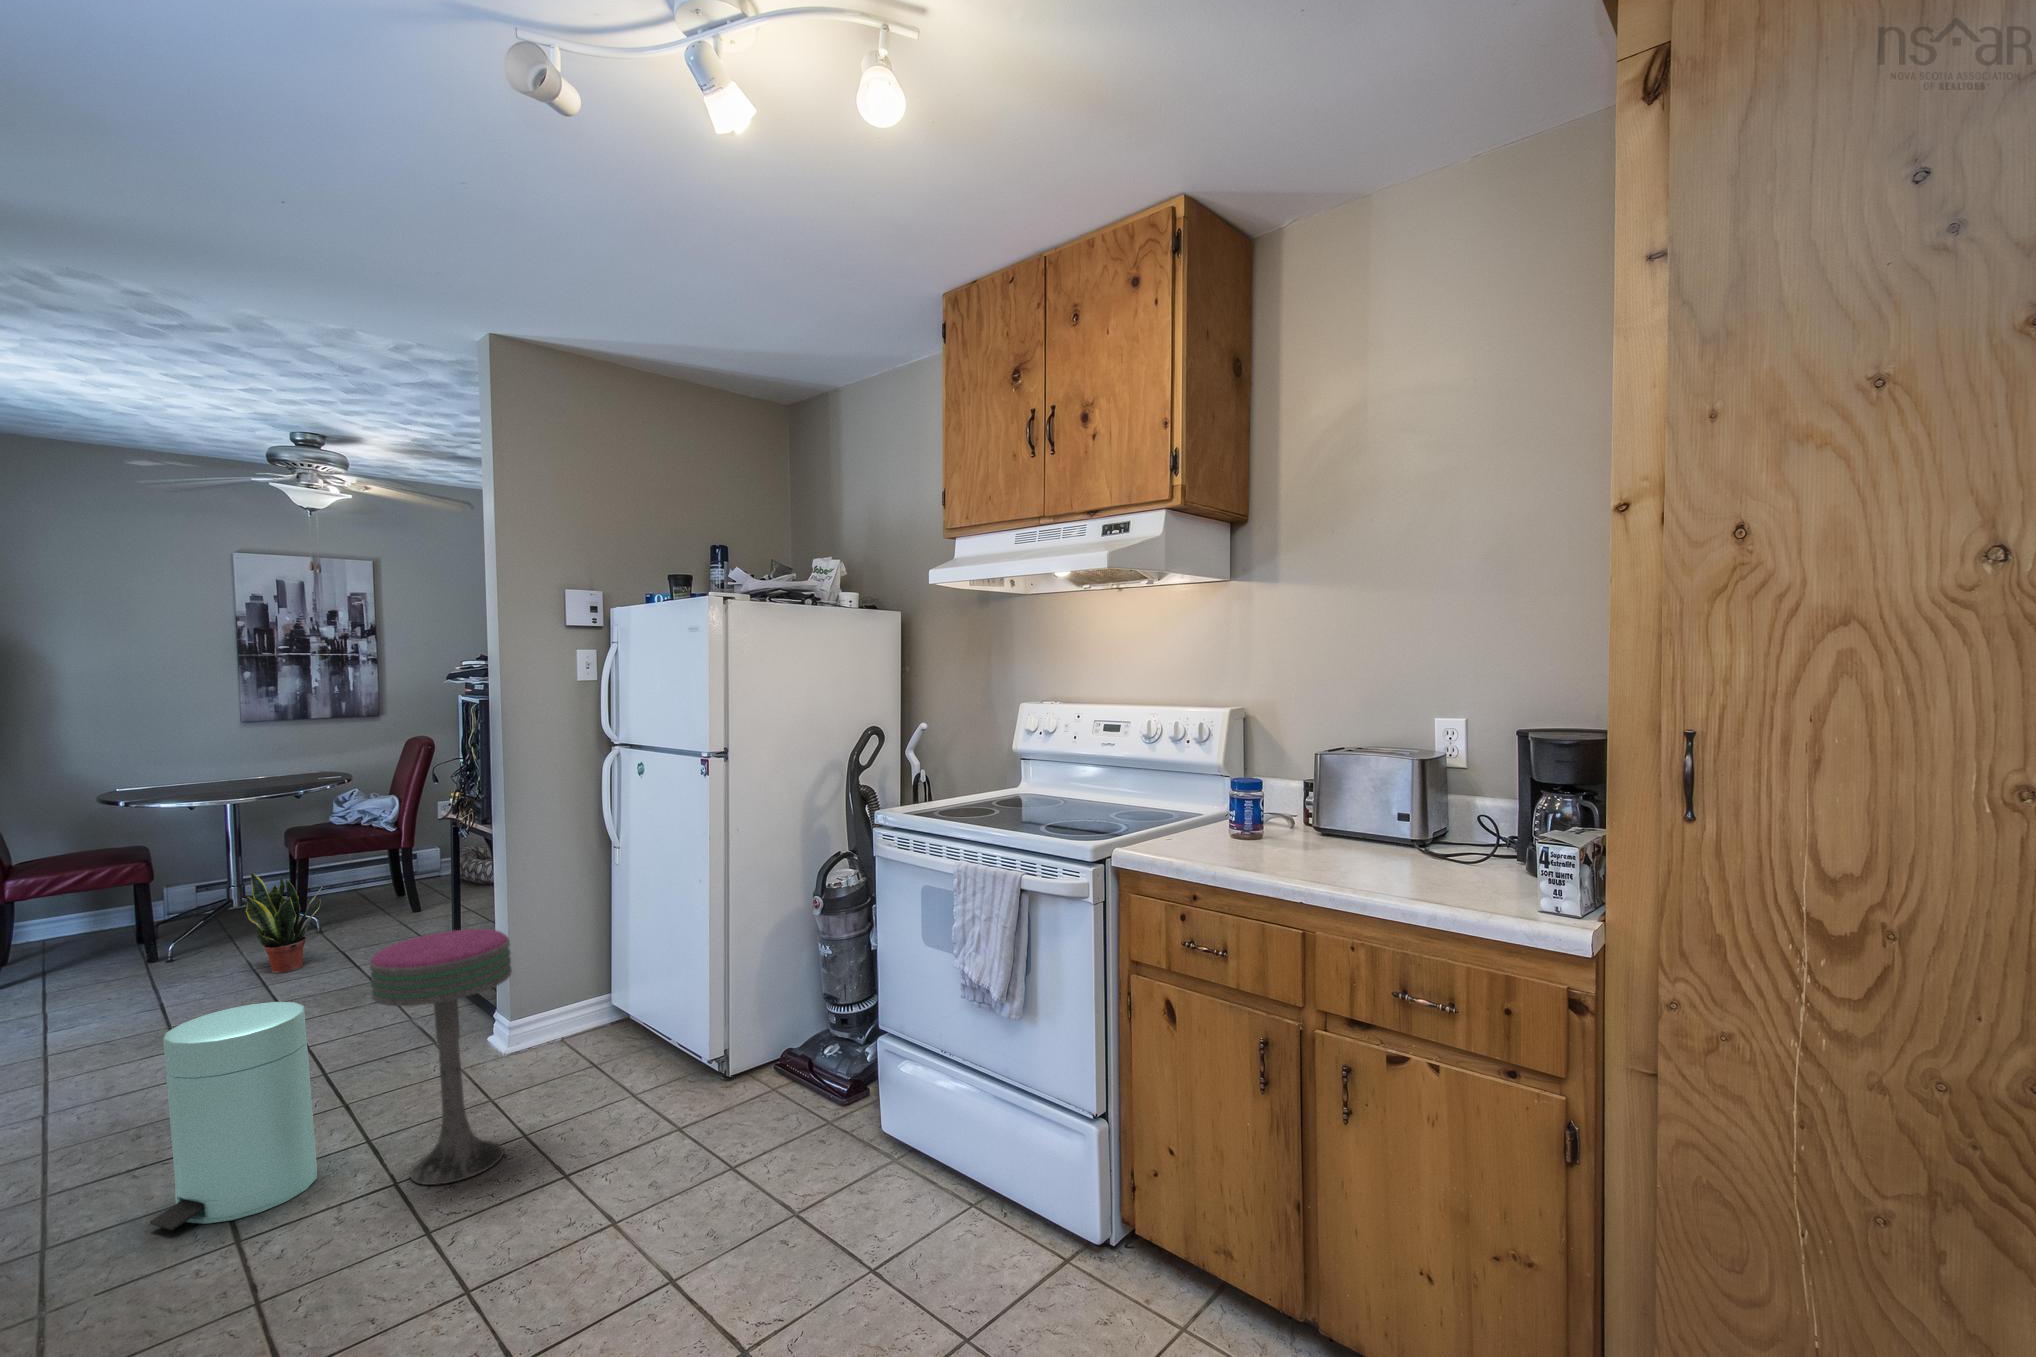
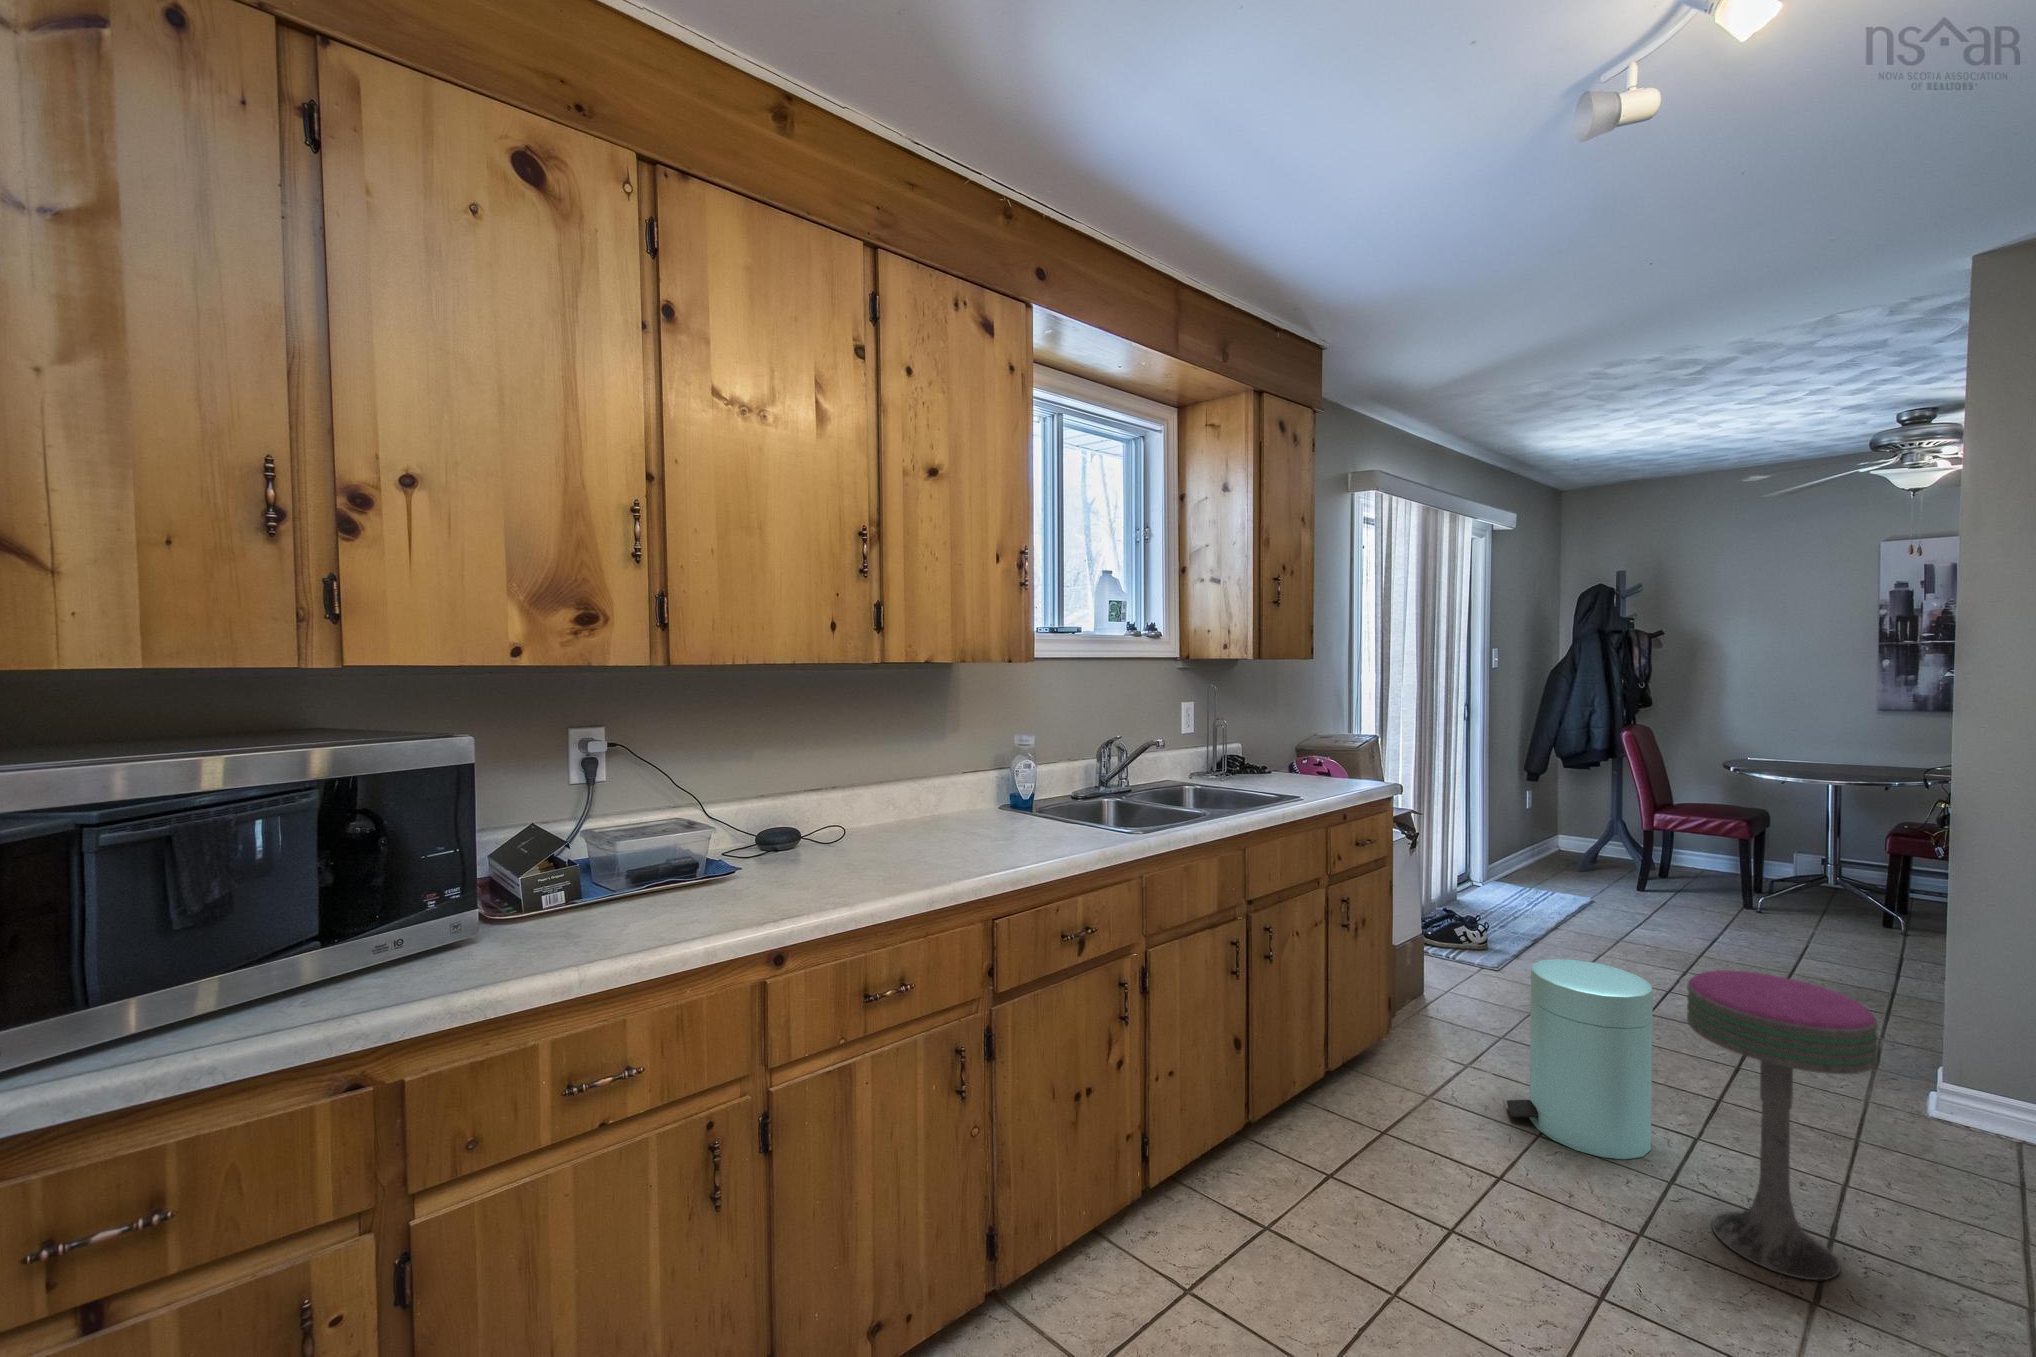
potted plant: present [245,872,322,973] -> none [1787,854,1885,964]

